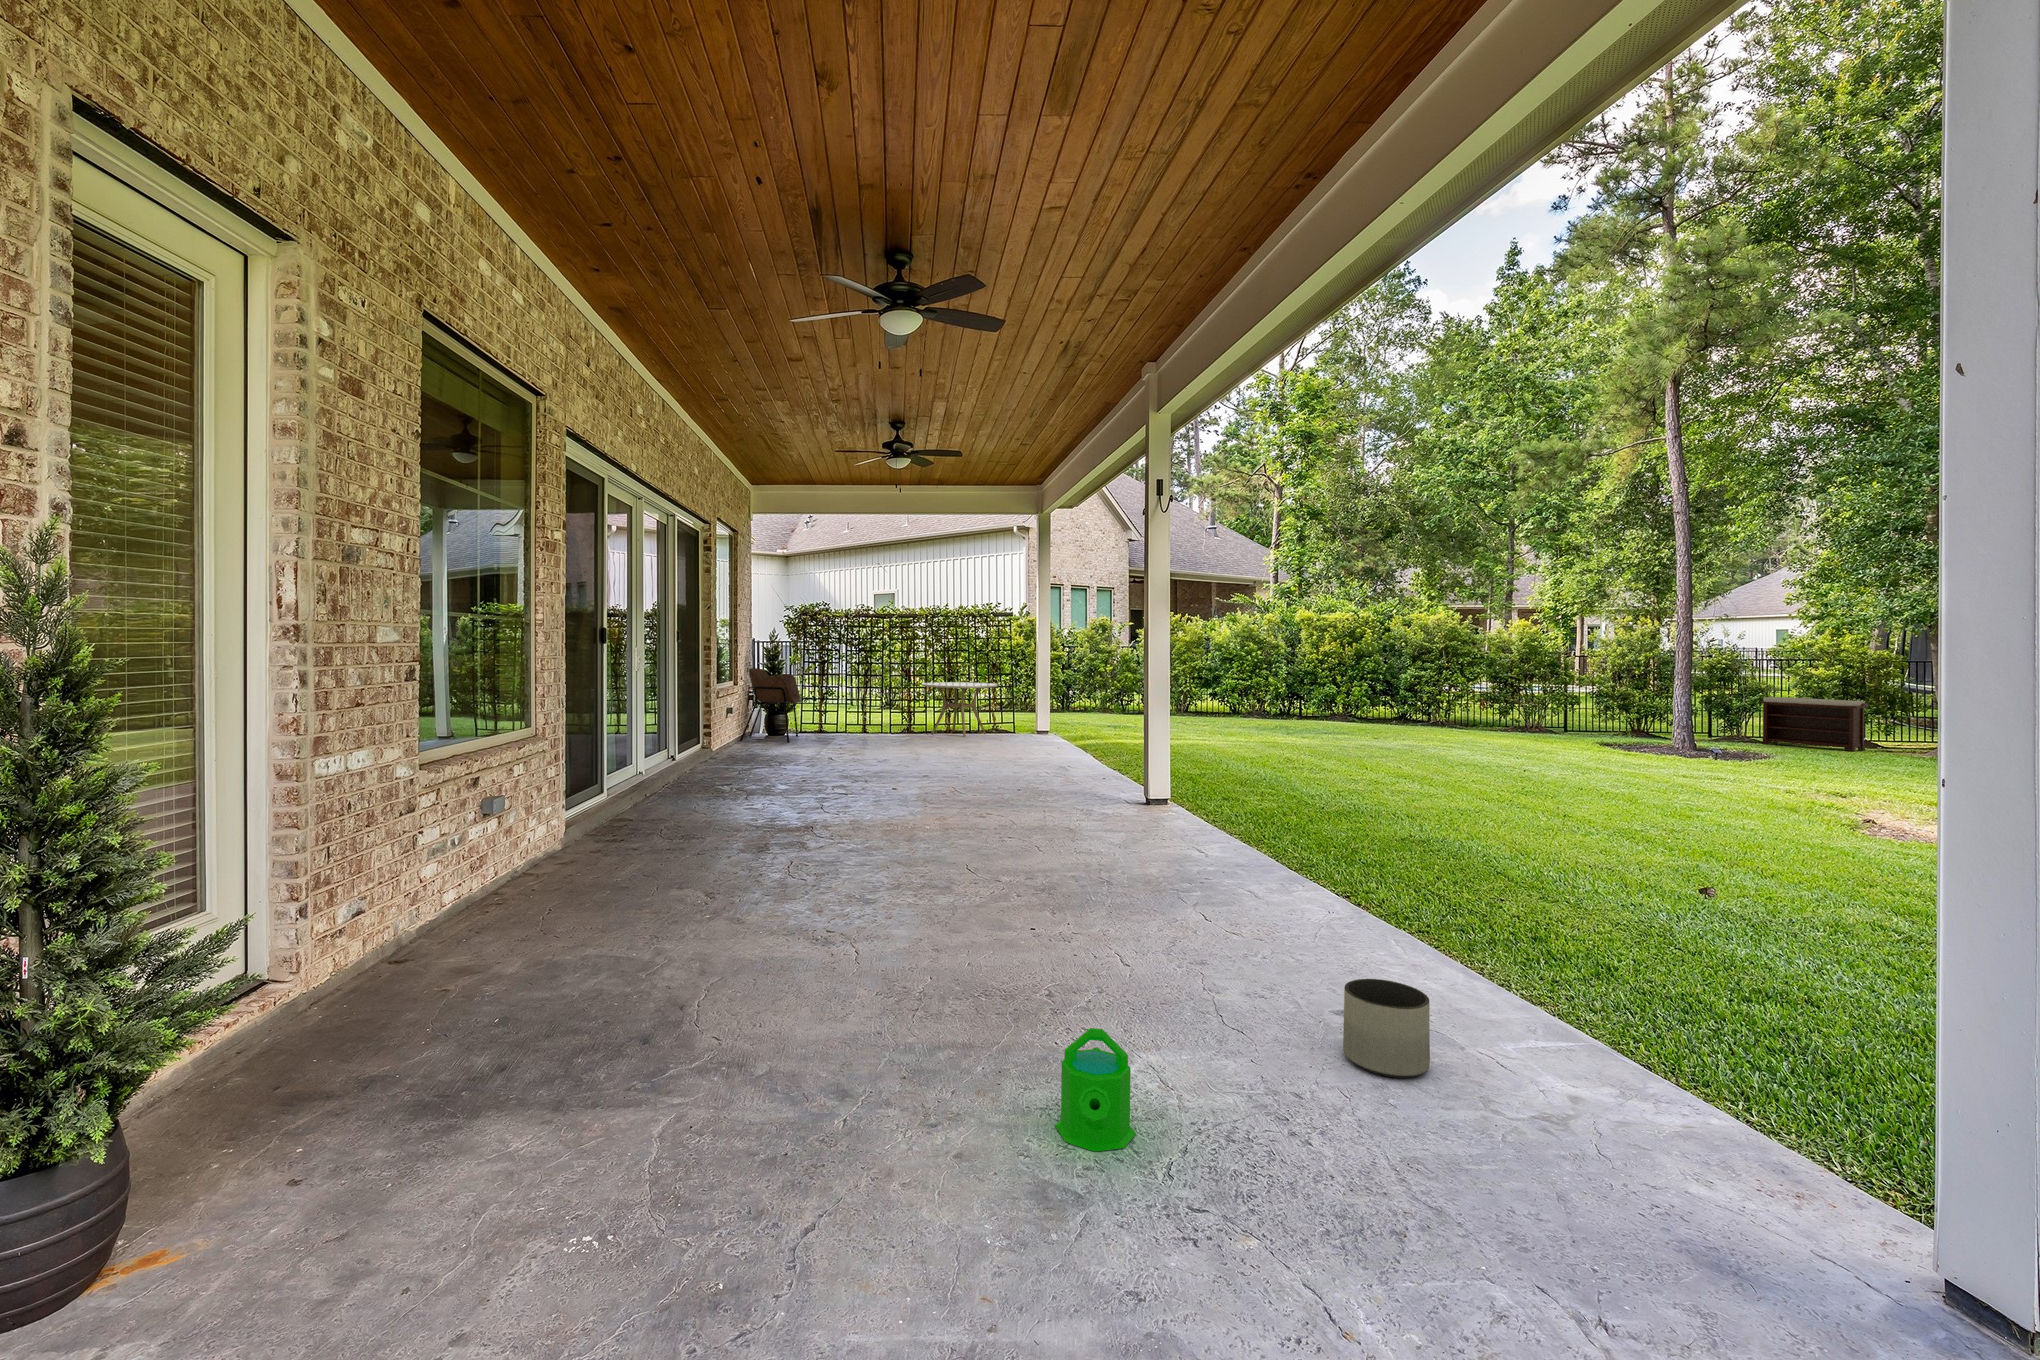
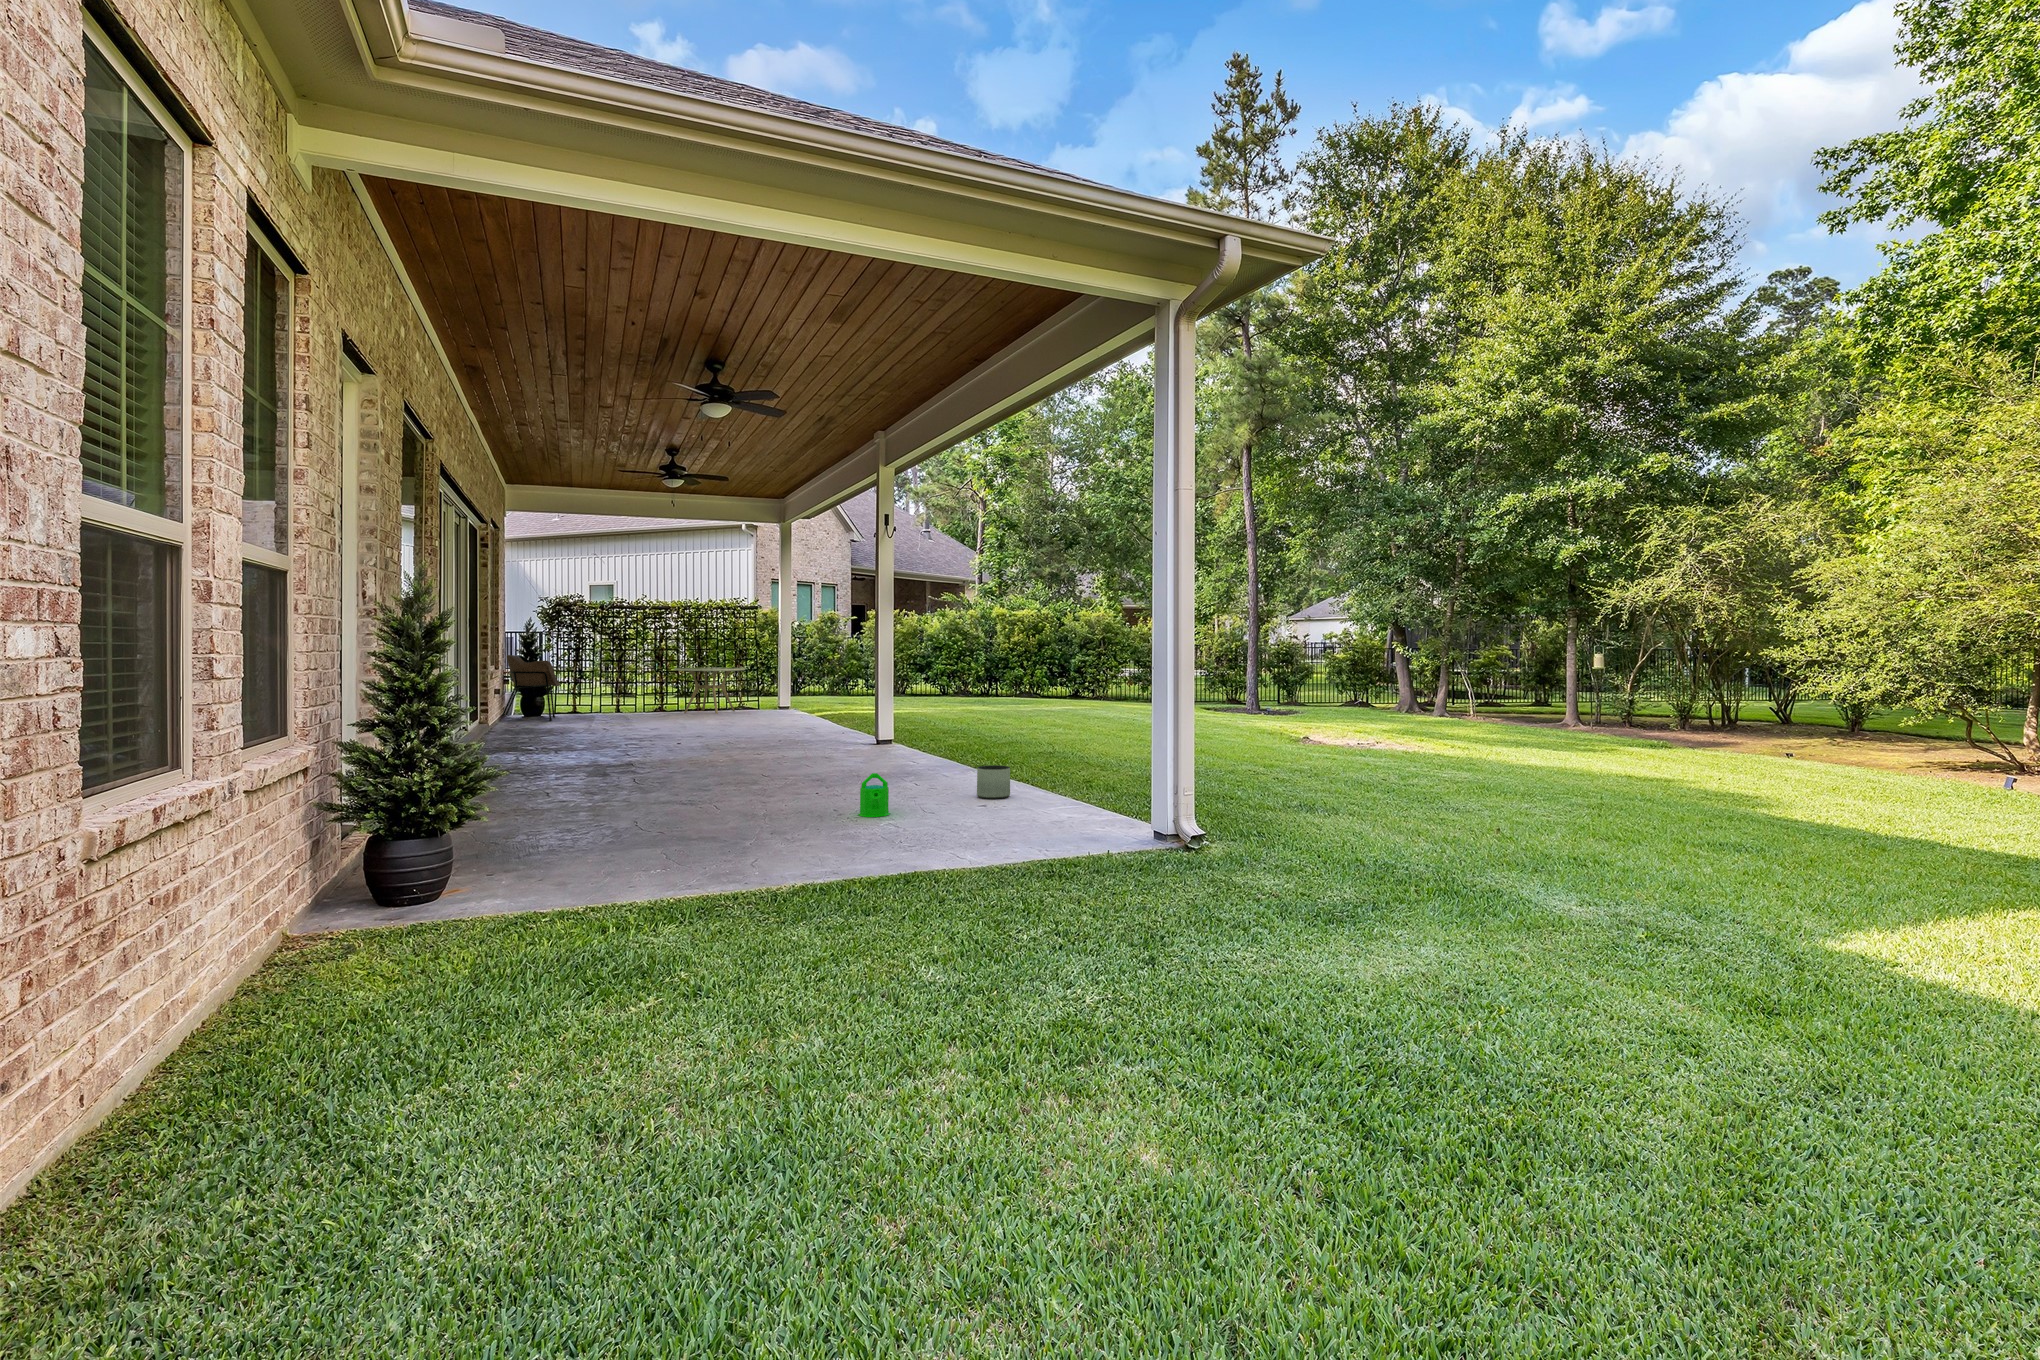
bench: present [1760,697,1868,752] -> none [1287,669,1340,703]

